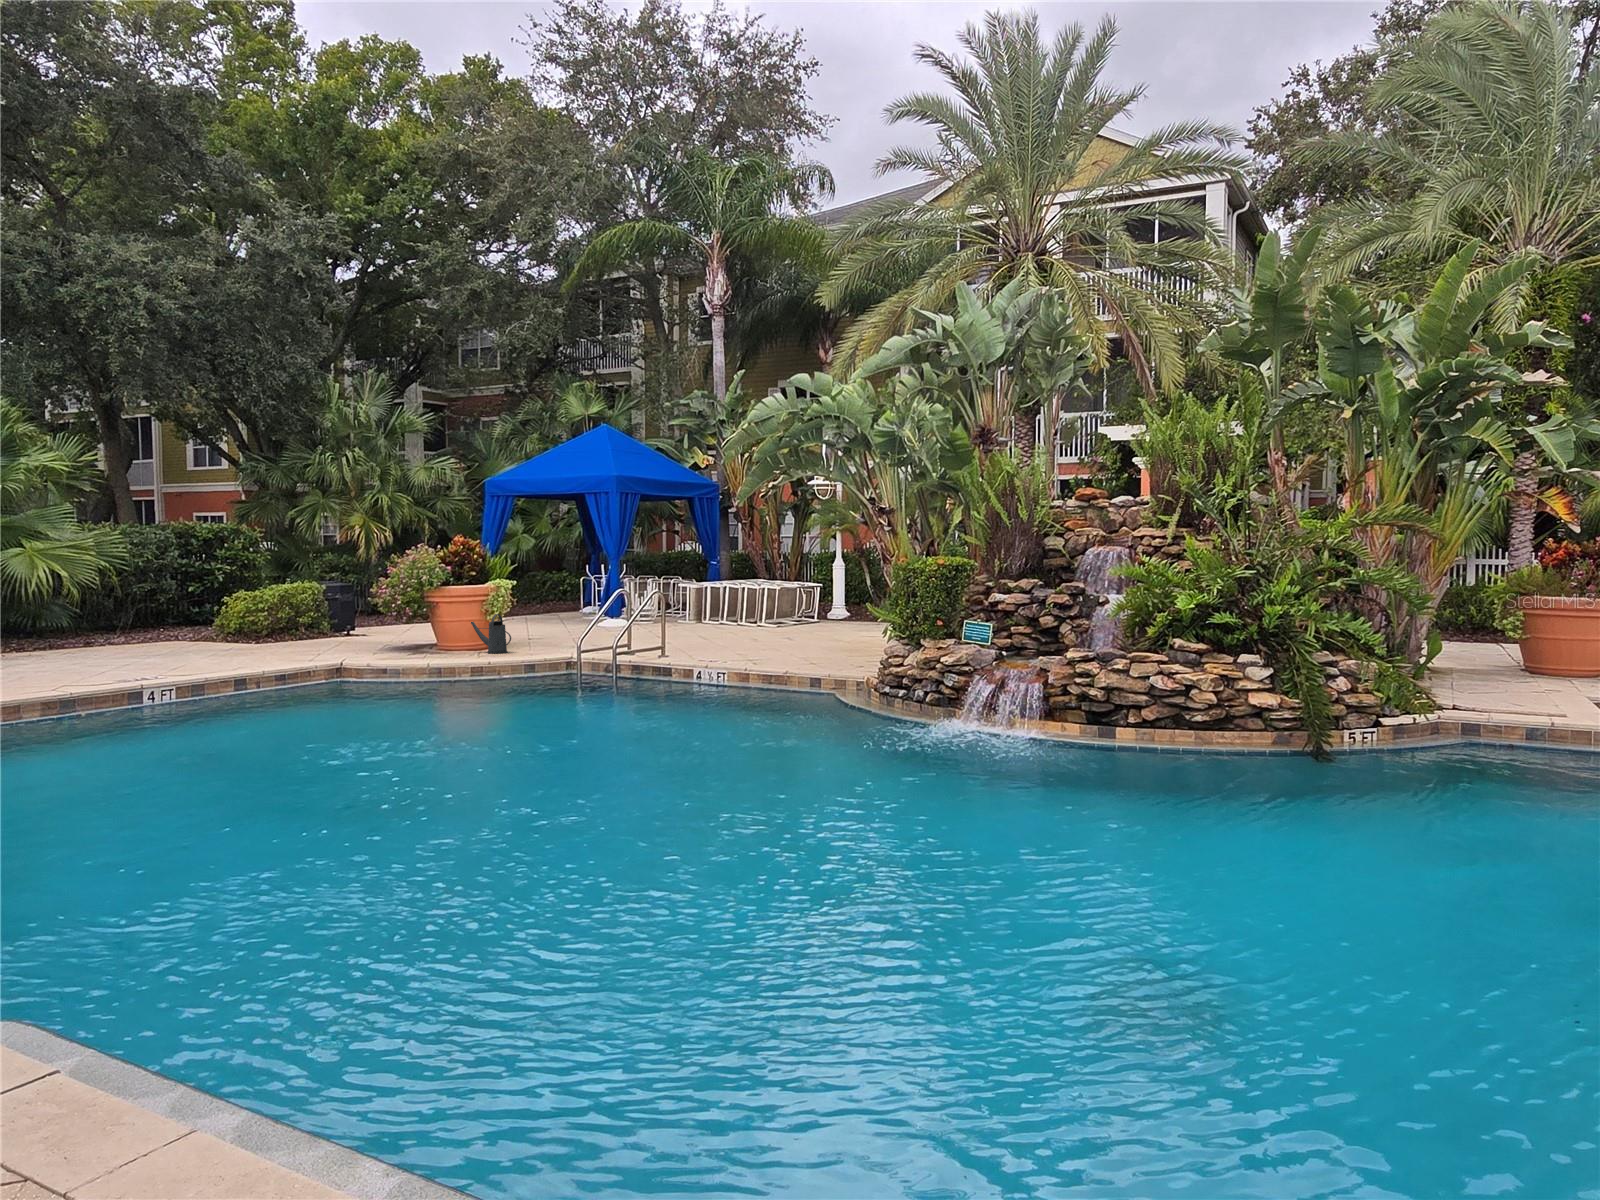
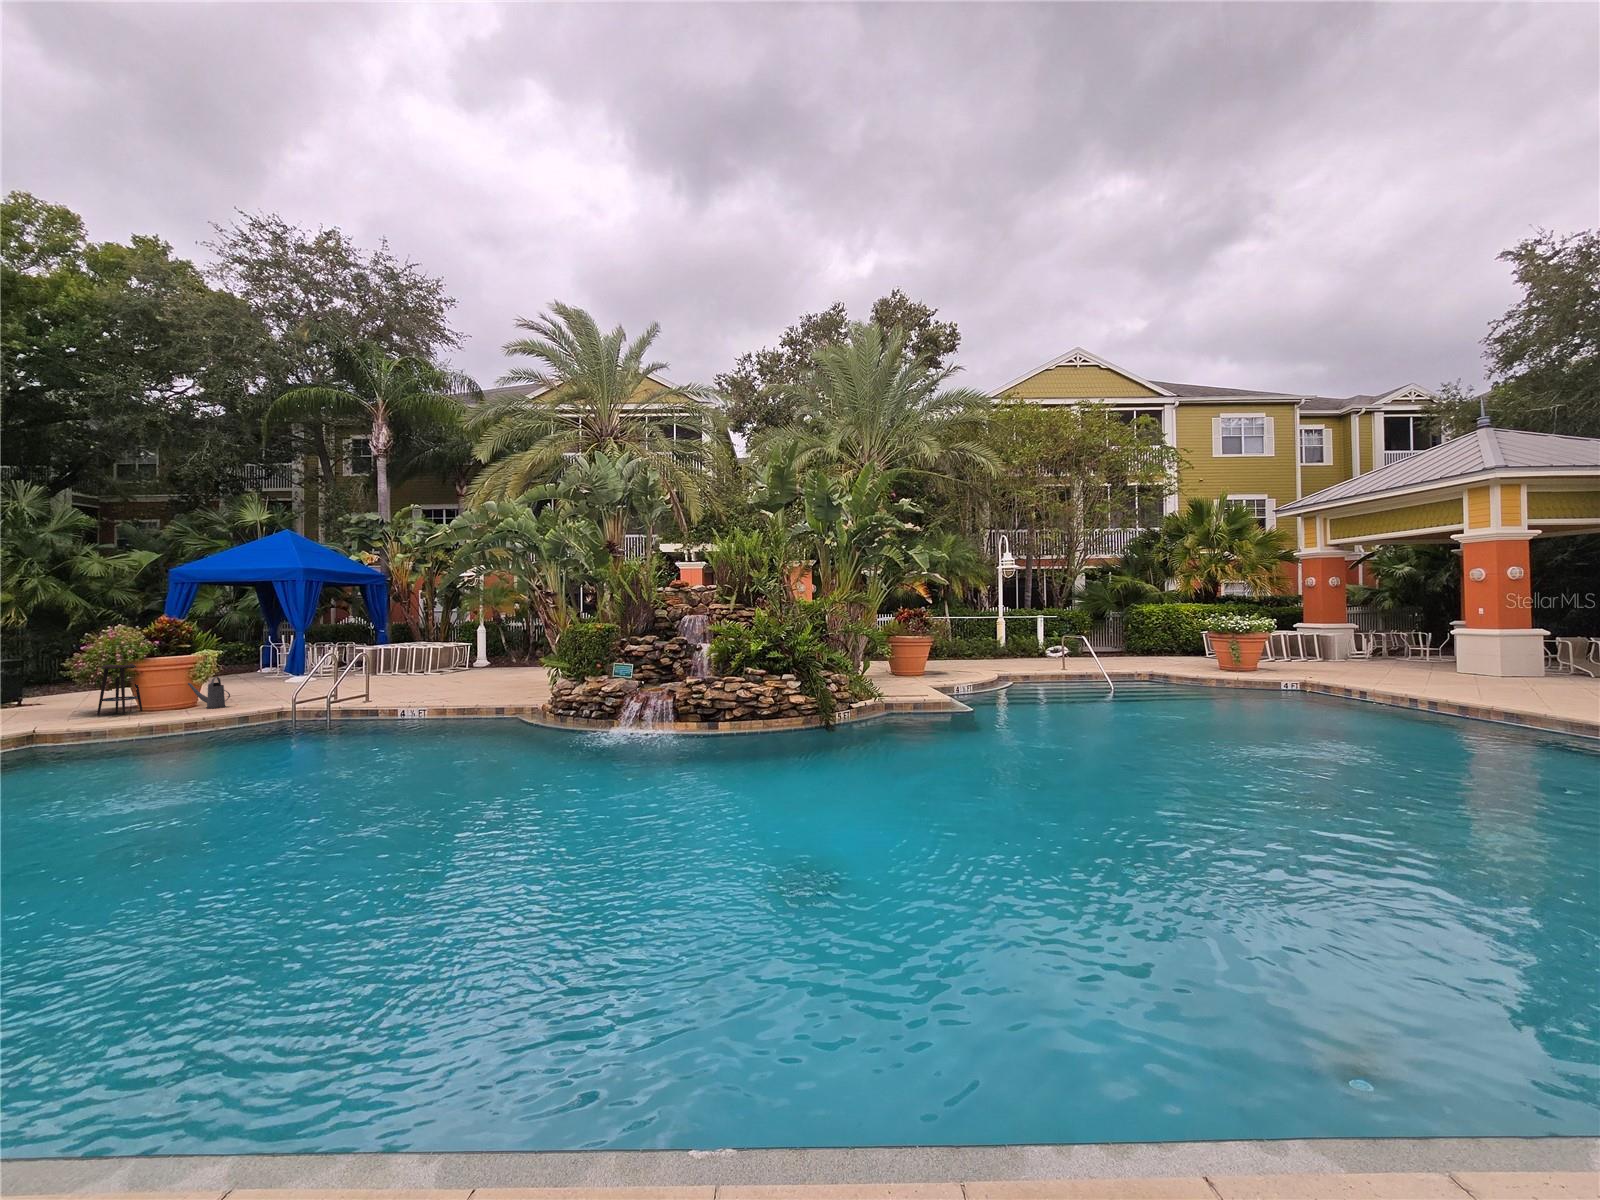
stool: none [383,593,427,655] -> present [97,664,142,715]

